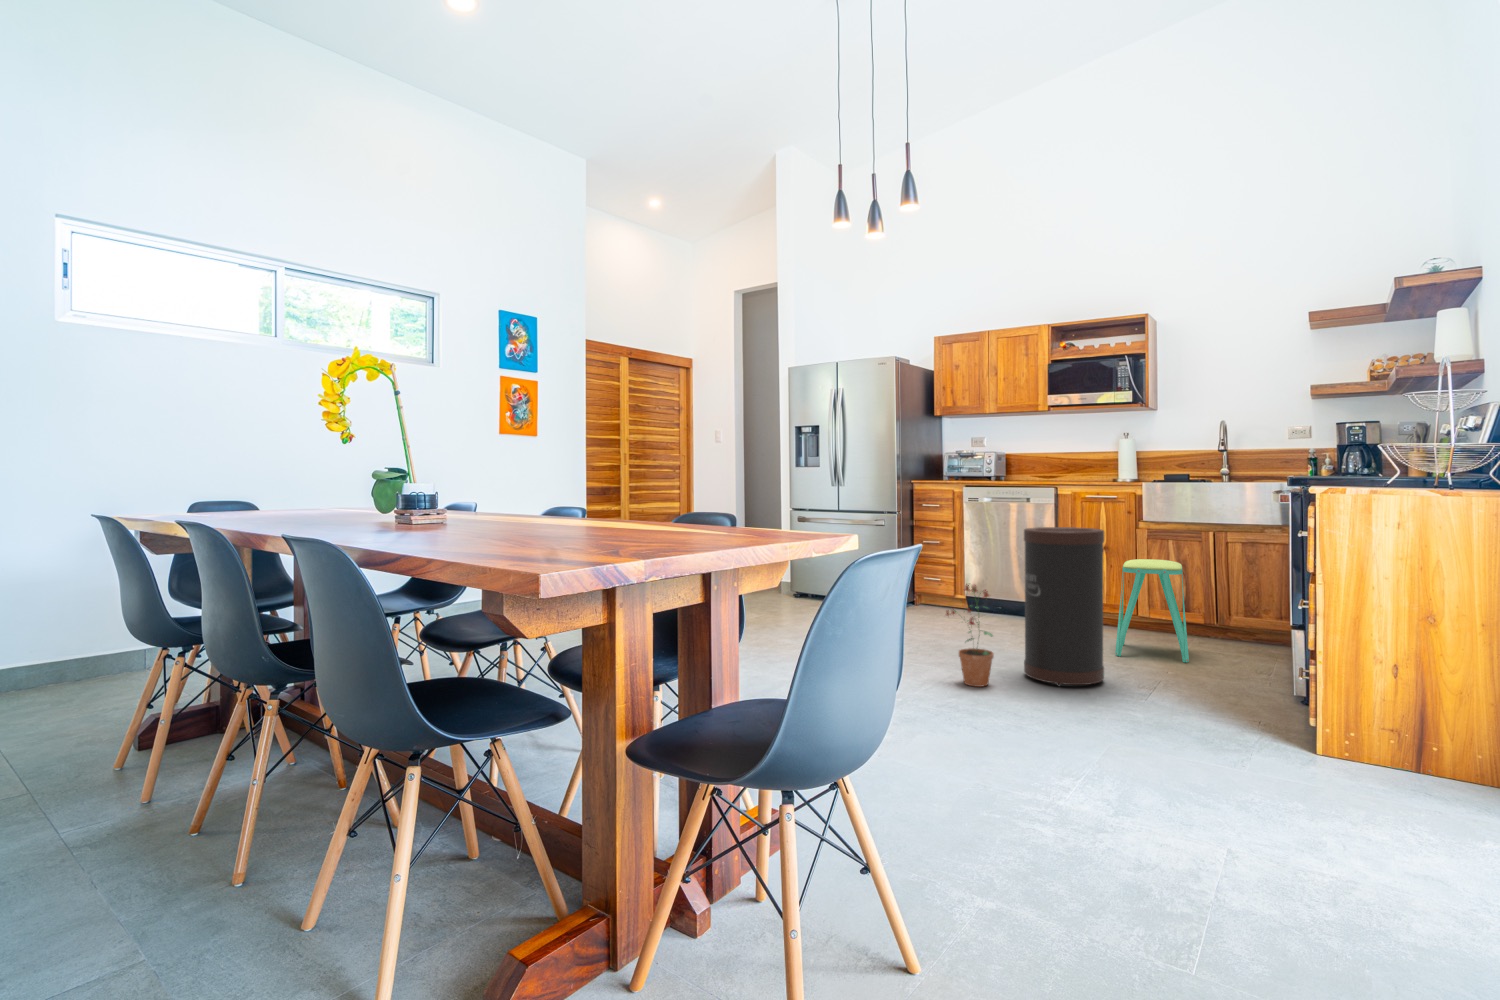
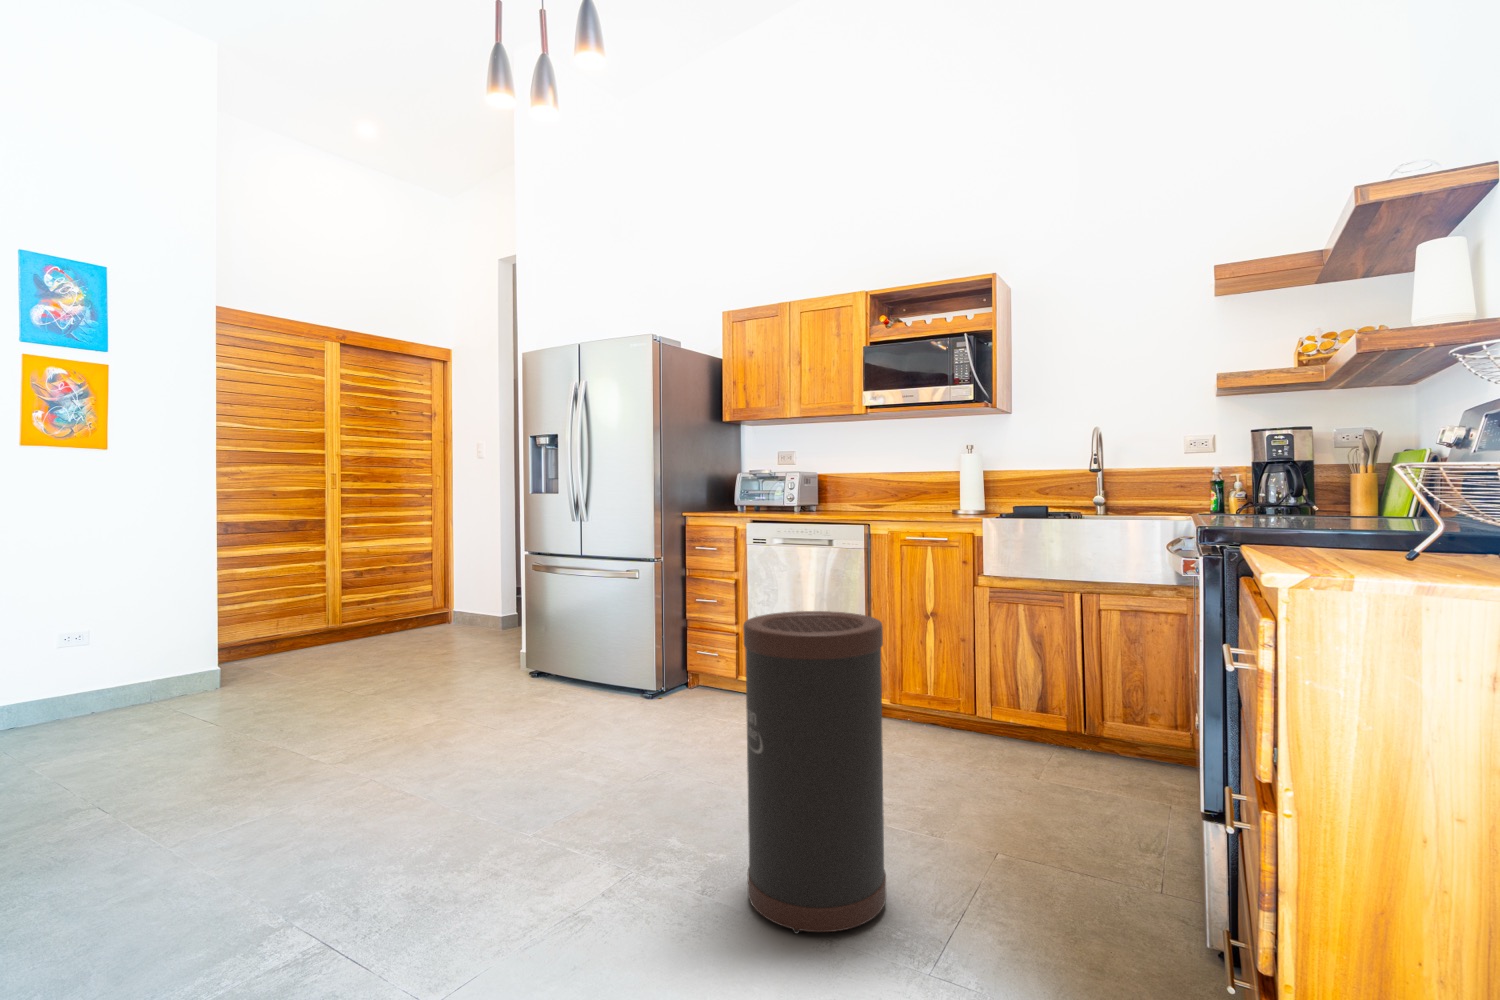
stool: present [1115,559,1189,662] -> none [930,646,1045,828]
potted plant: present [946,584,994,687] -> none [589,728,673,945]

